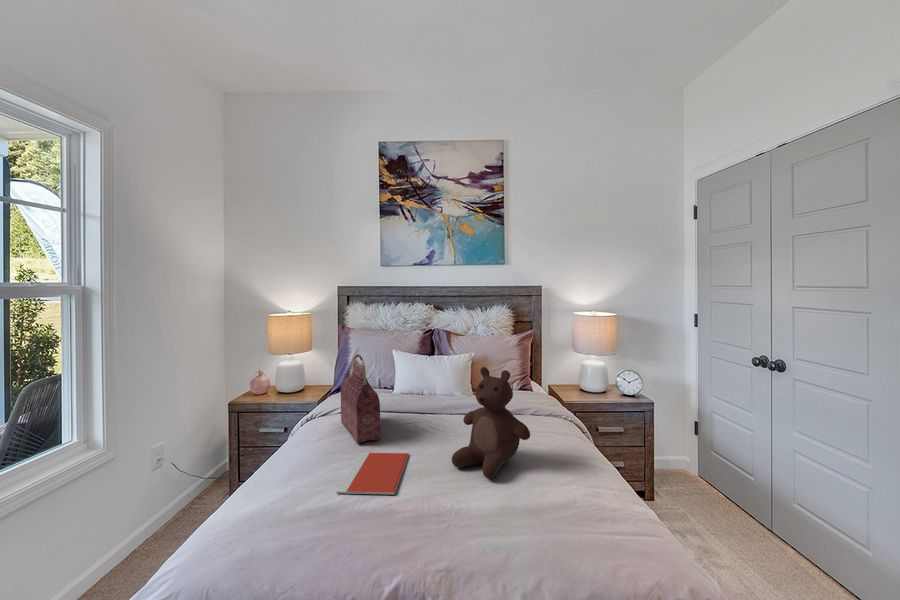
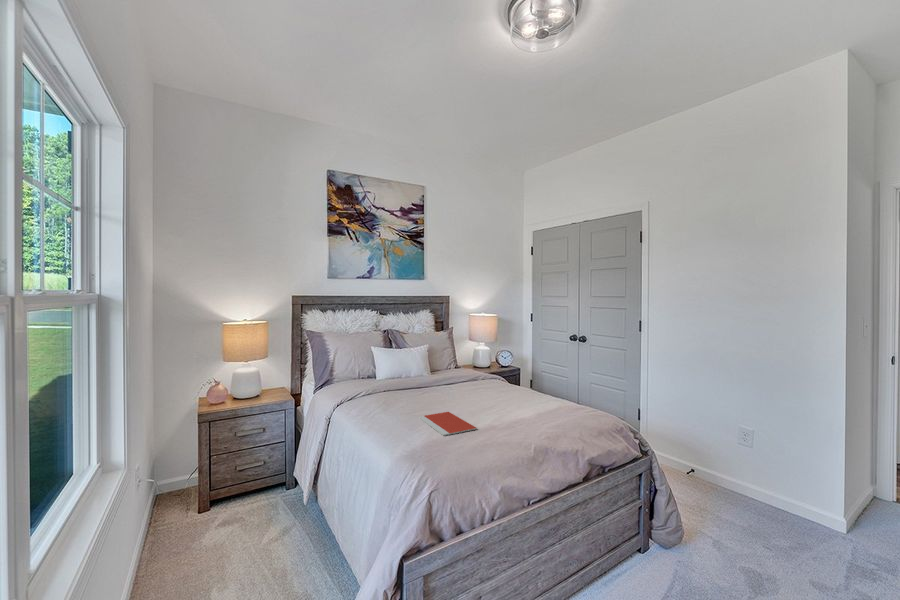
handbag: present [341,354,380,443] -> none [365,348,417,413]
teddy bear: present [452,367,530,479] -> none [475,348,524,413]

